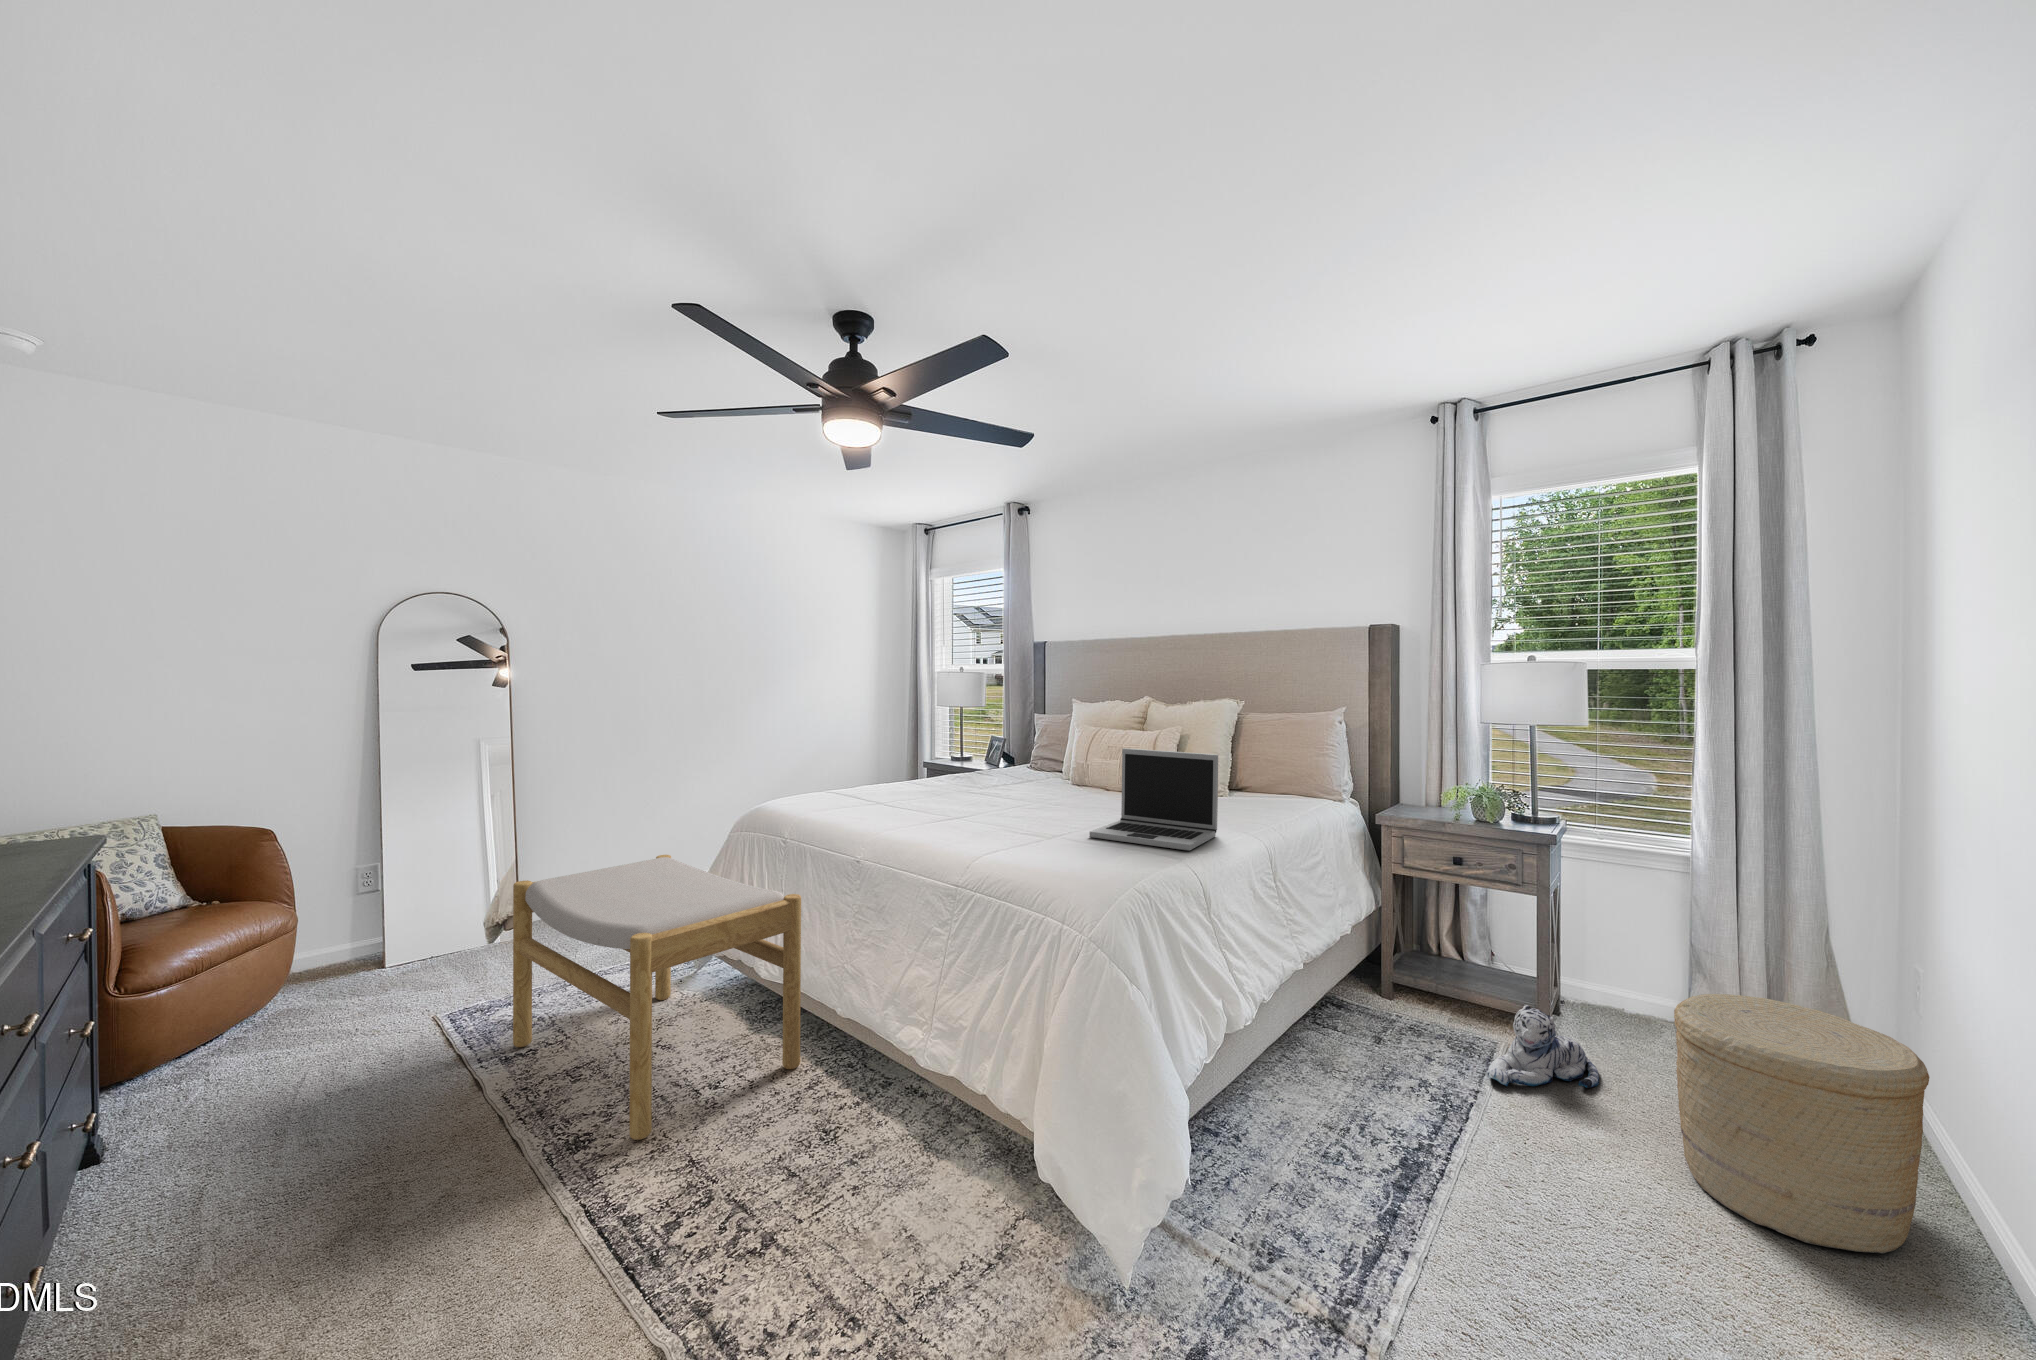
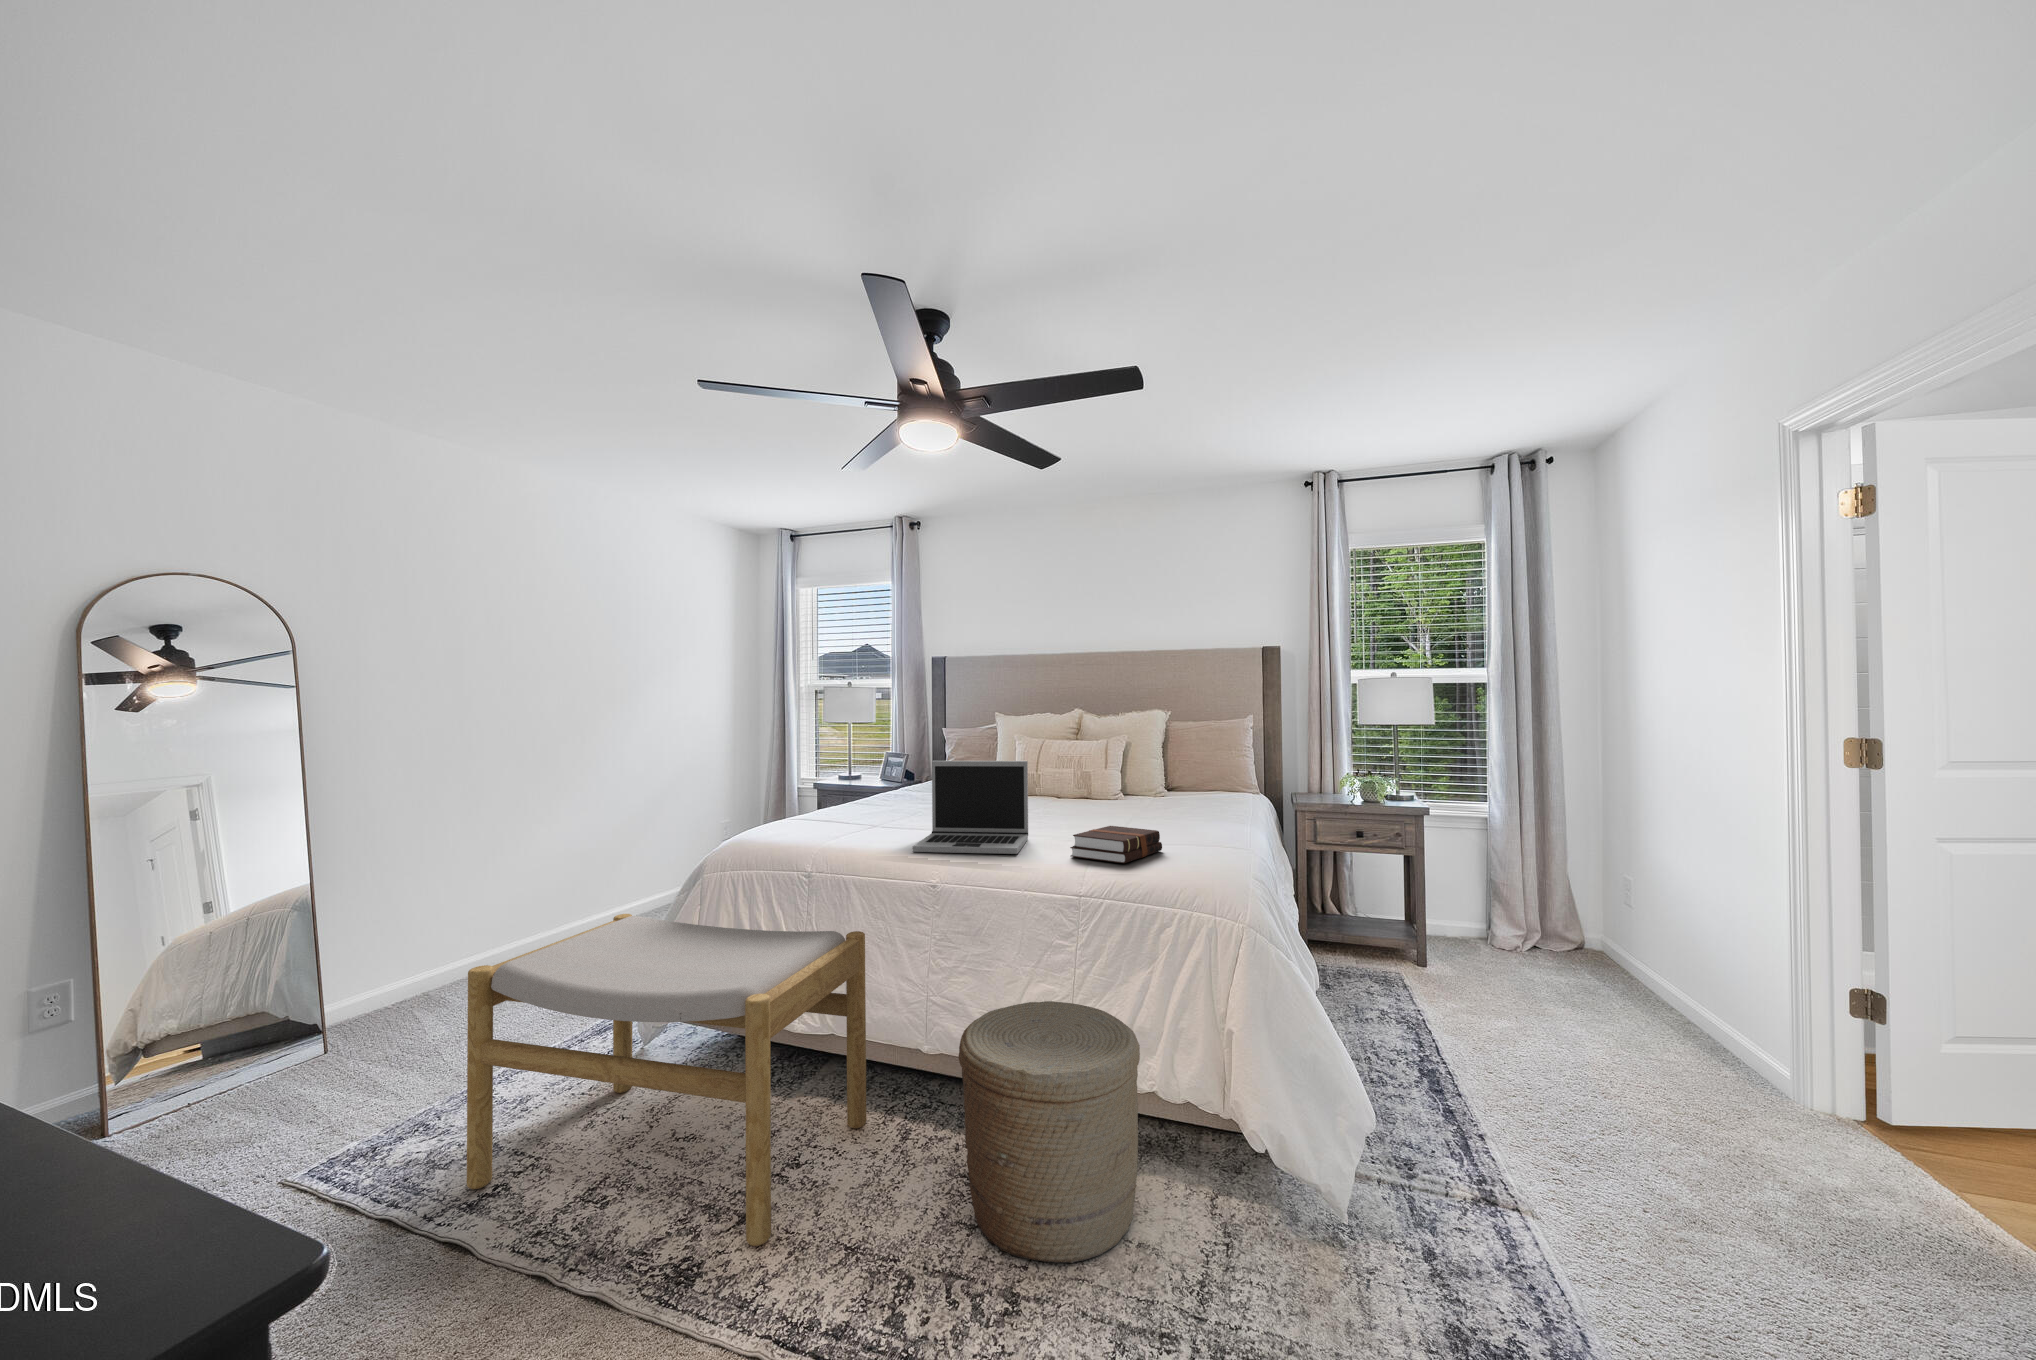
laptop: present [1089,748,1218,850] -> present [913,761,1028,854]
hardback book: none [987,822,1090,862] -> present [1070,826,1162,863]
woven basket: present [1674,994,1930,1254] -> present [959,1001,1140,1263]
plush toy: present [1487,1005,1600,1088] -> none [1411,938,1479,1003]

